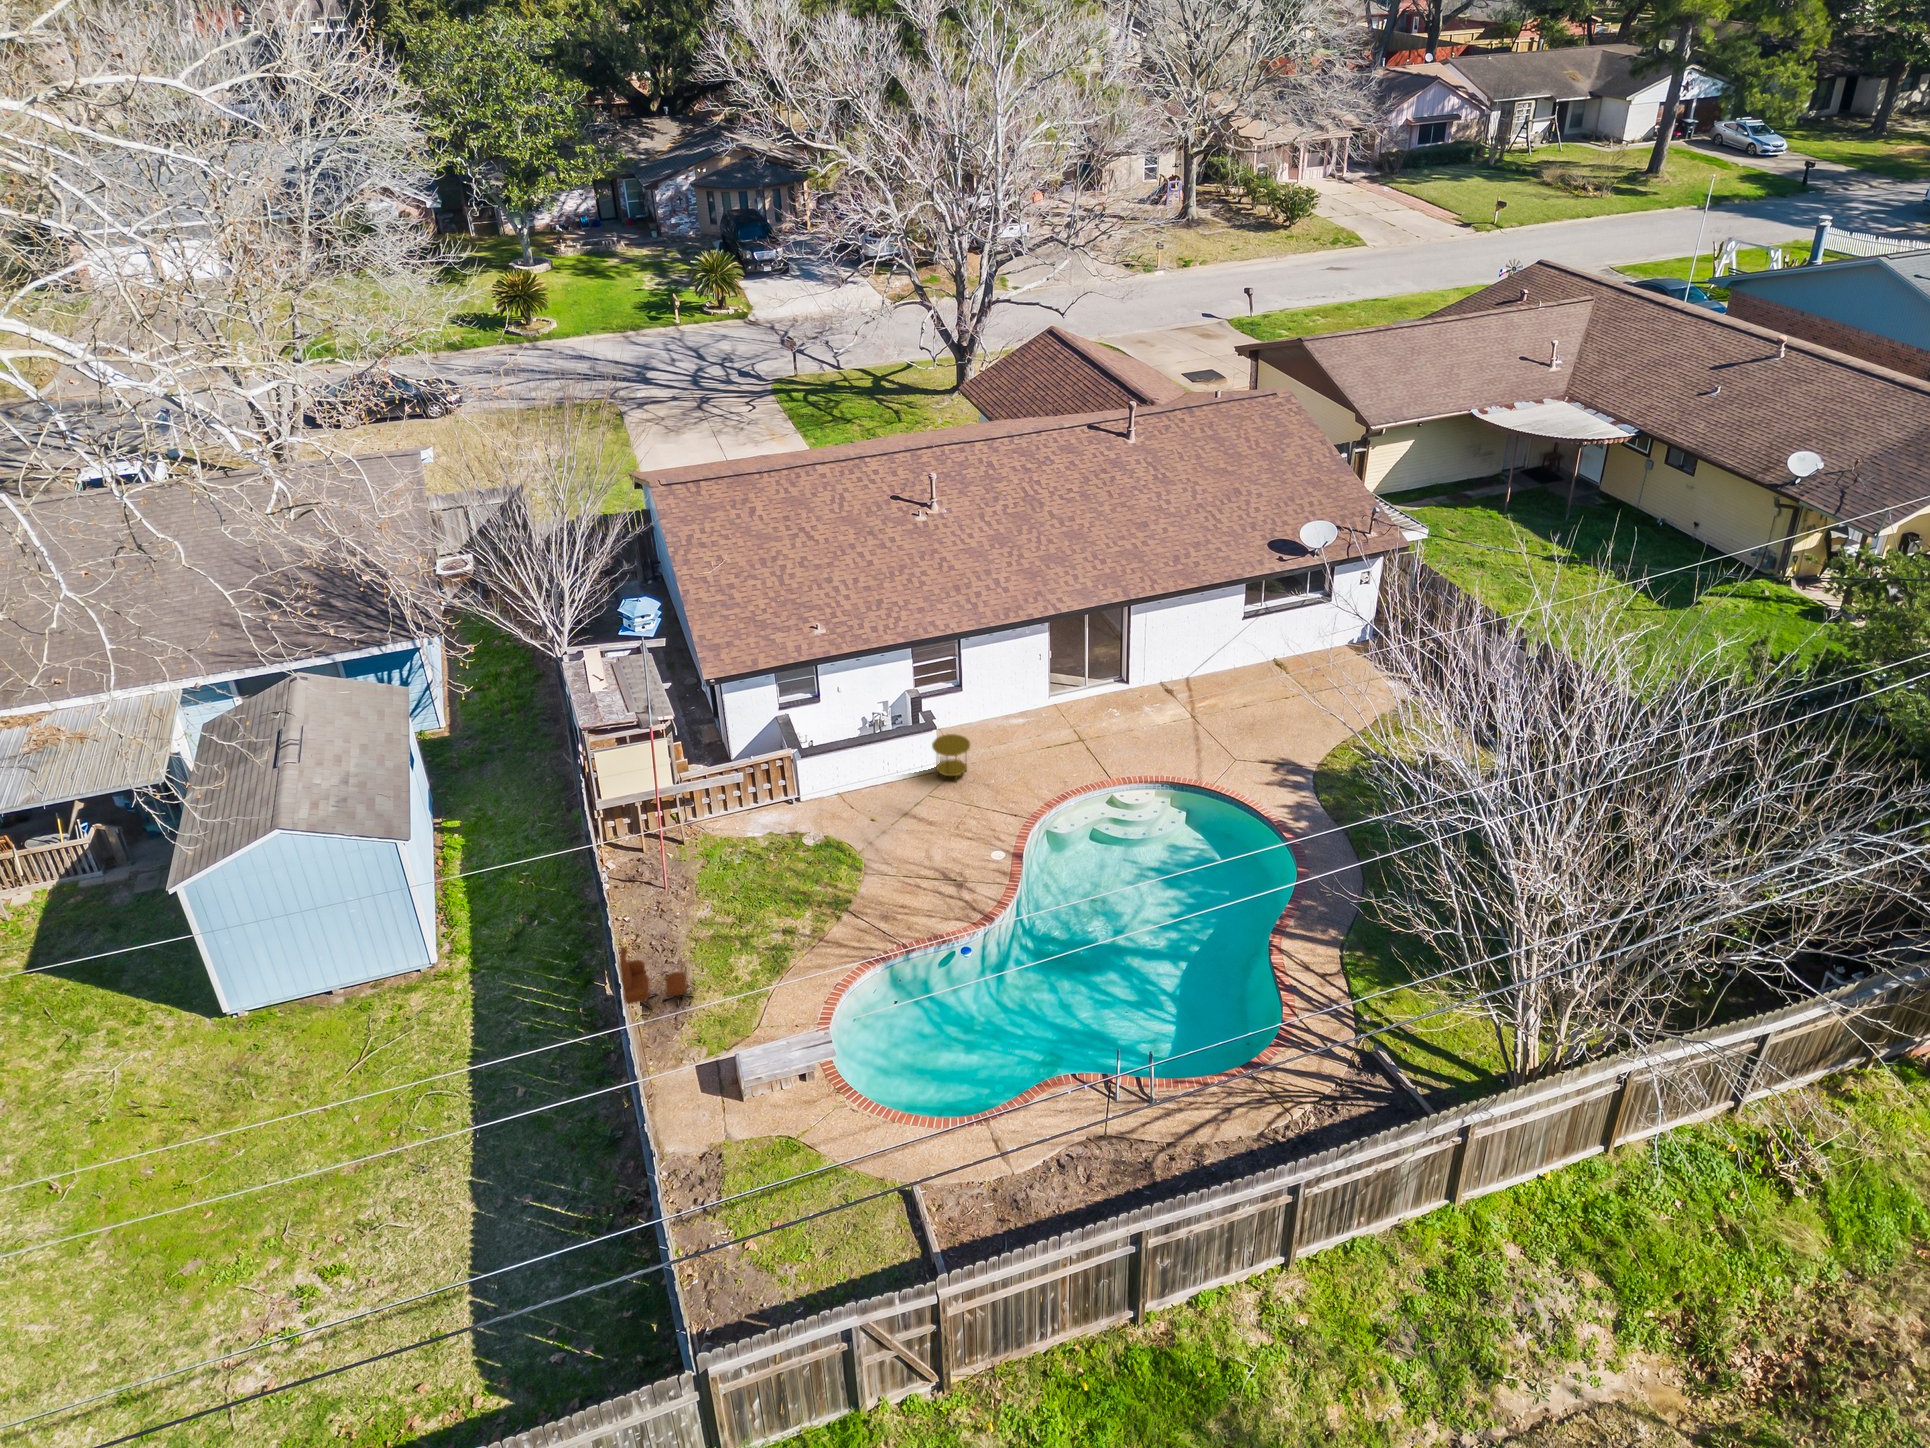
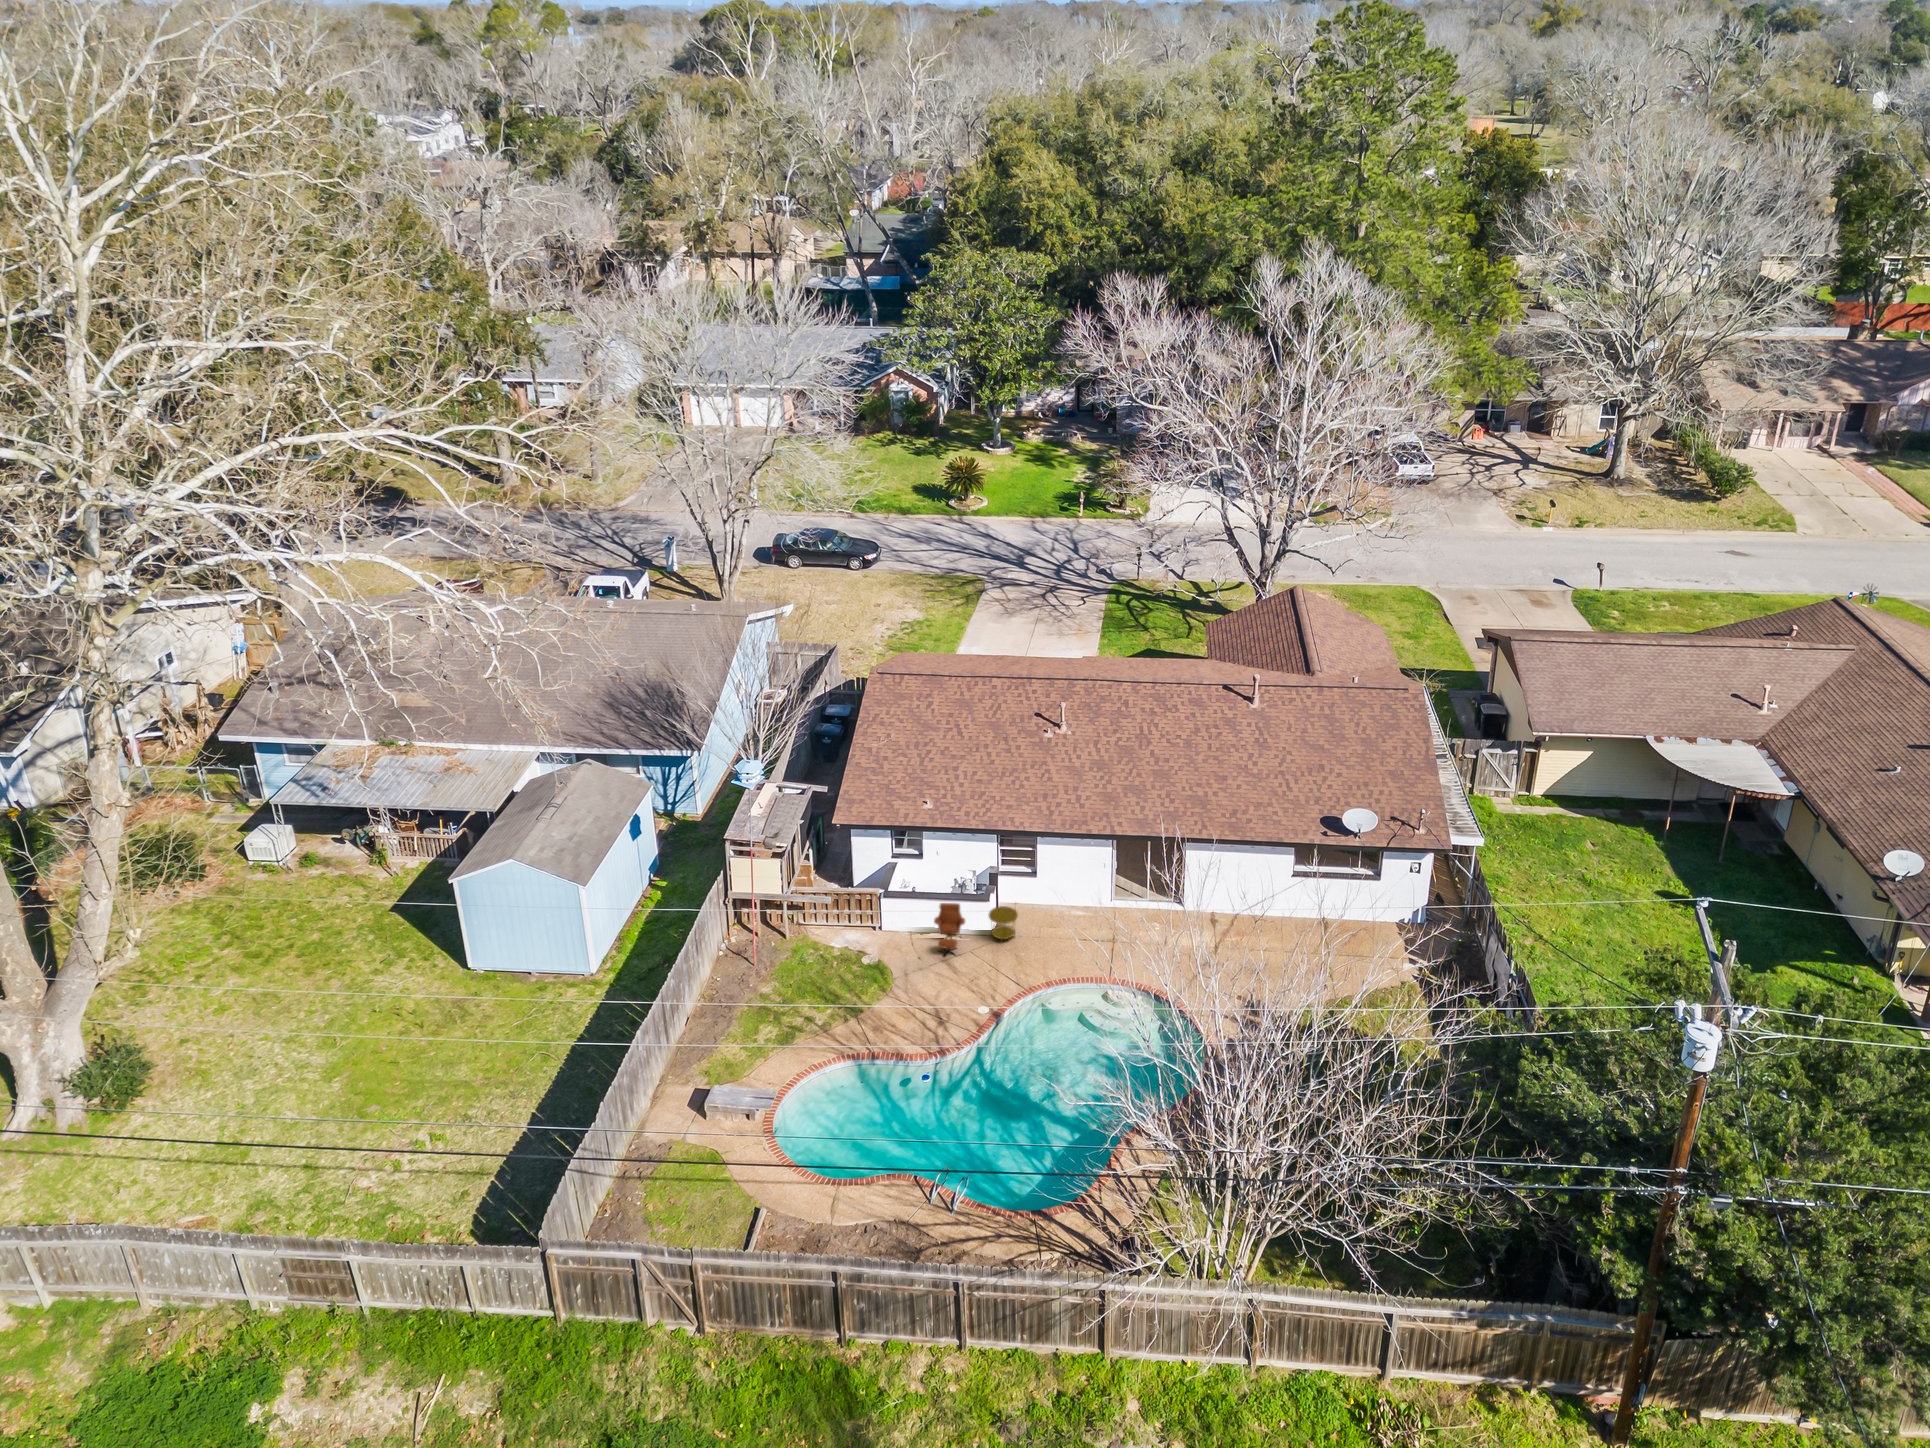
lounge chair: present [619,947,693,1009] -> present [934,903,965,956]

